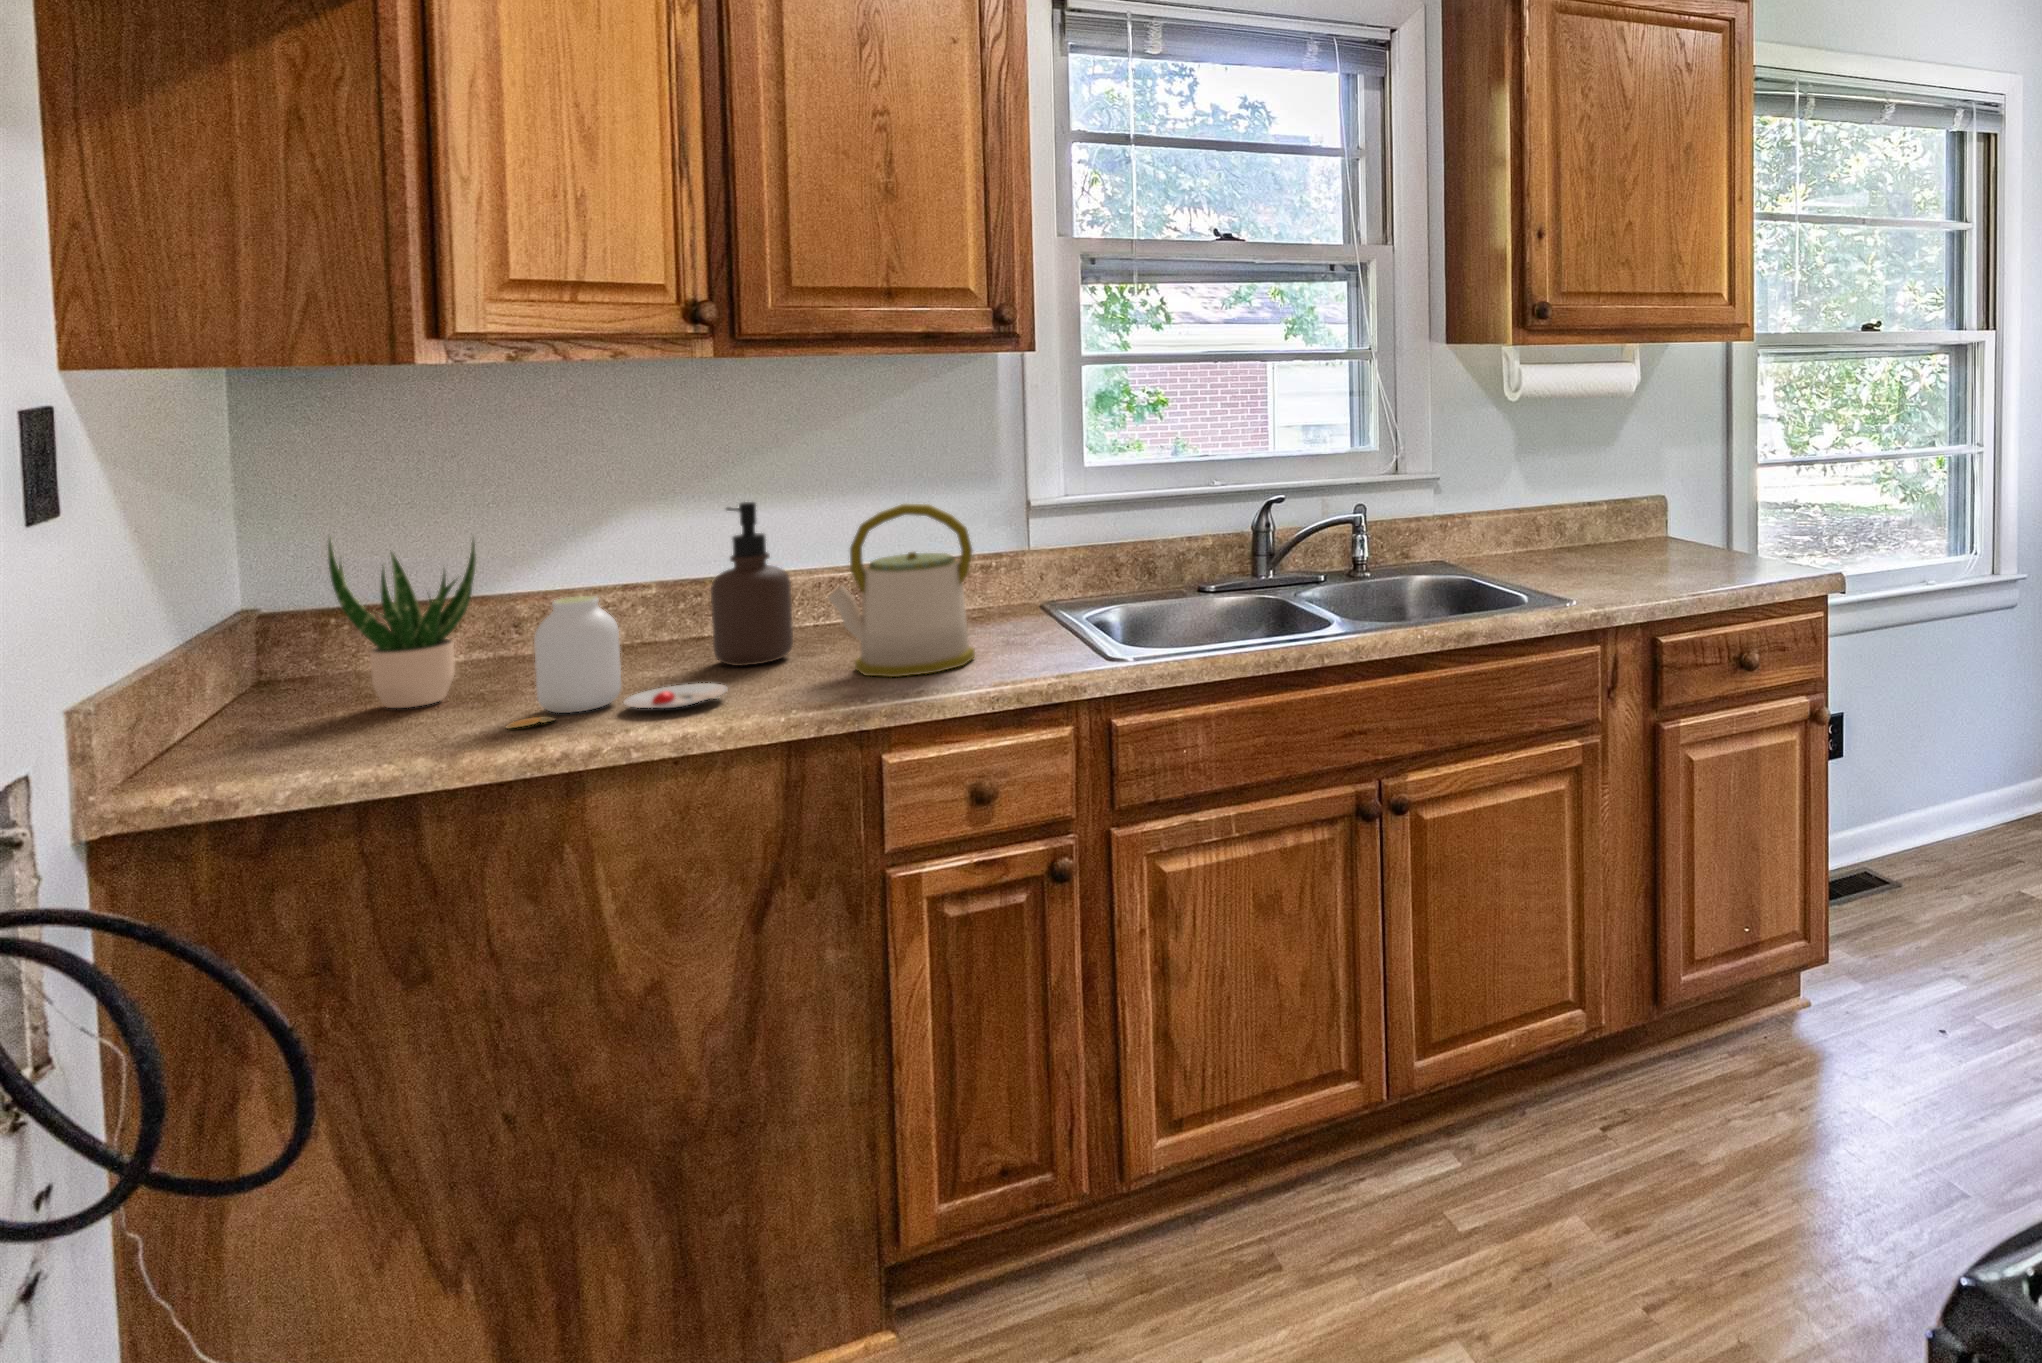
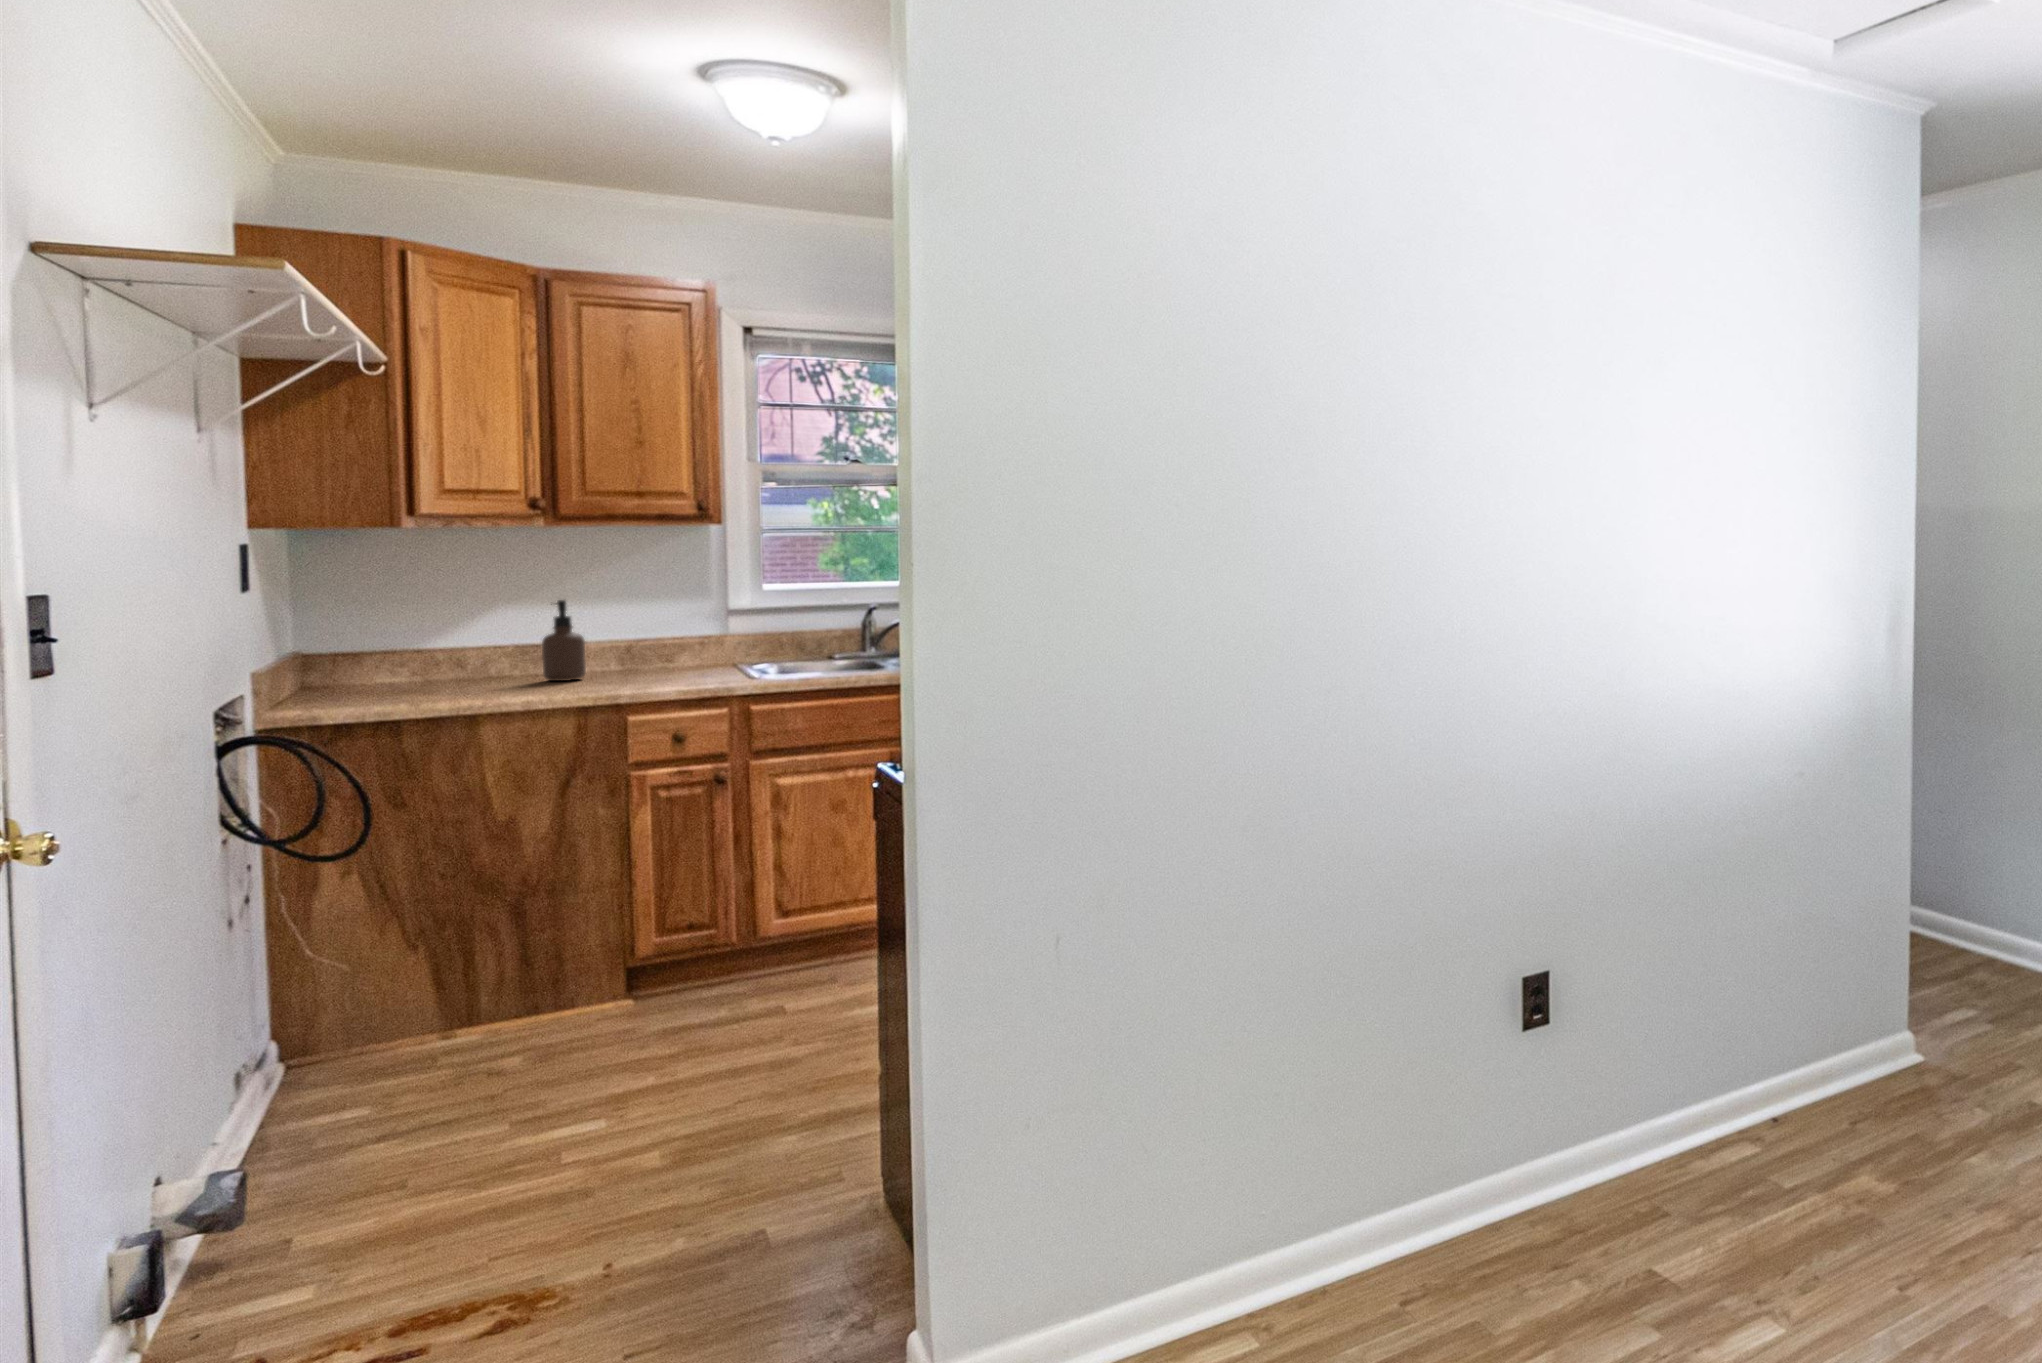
kettle: present [828,504,975,677] -> none [602,600,682,683]
potted plant: present [328,539,476,708] -> none [354,607,421,692]
jar: present [507,596,728,728] -> none [441,639,550,696]

